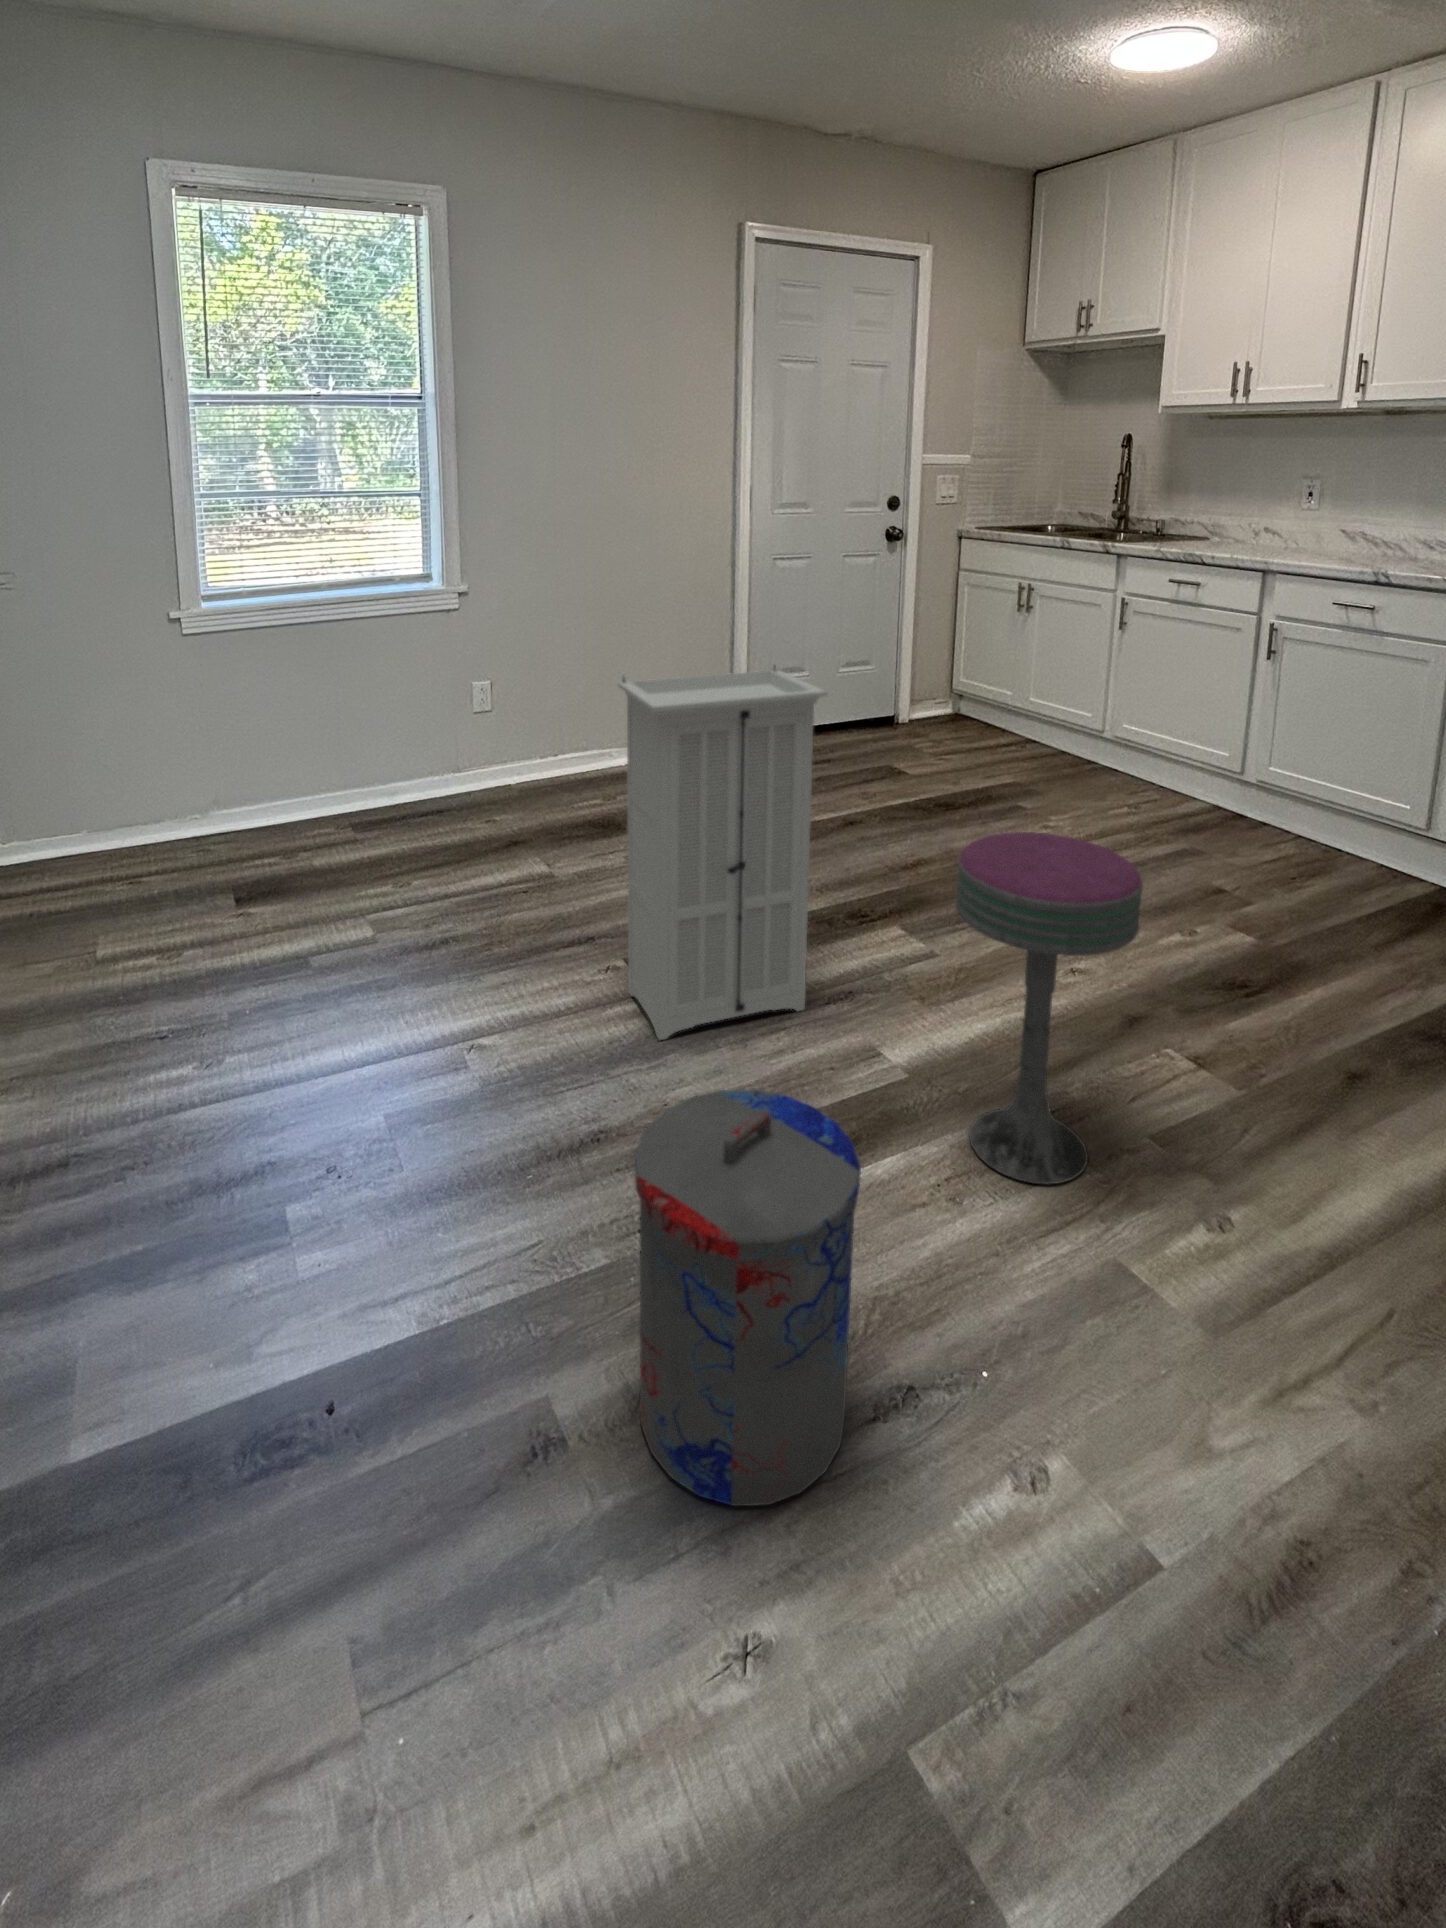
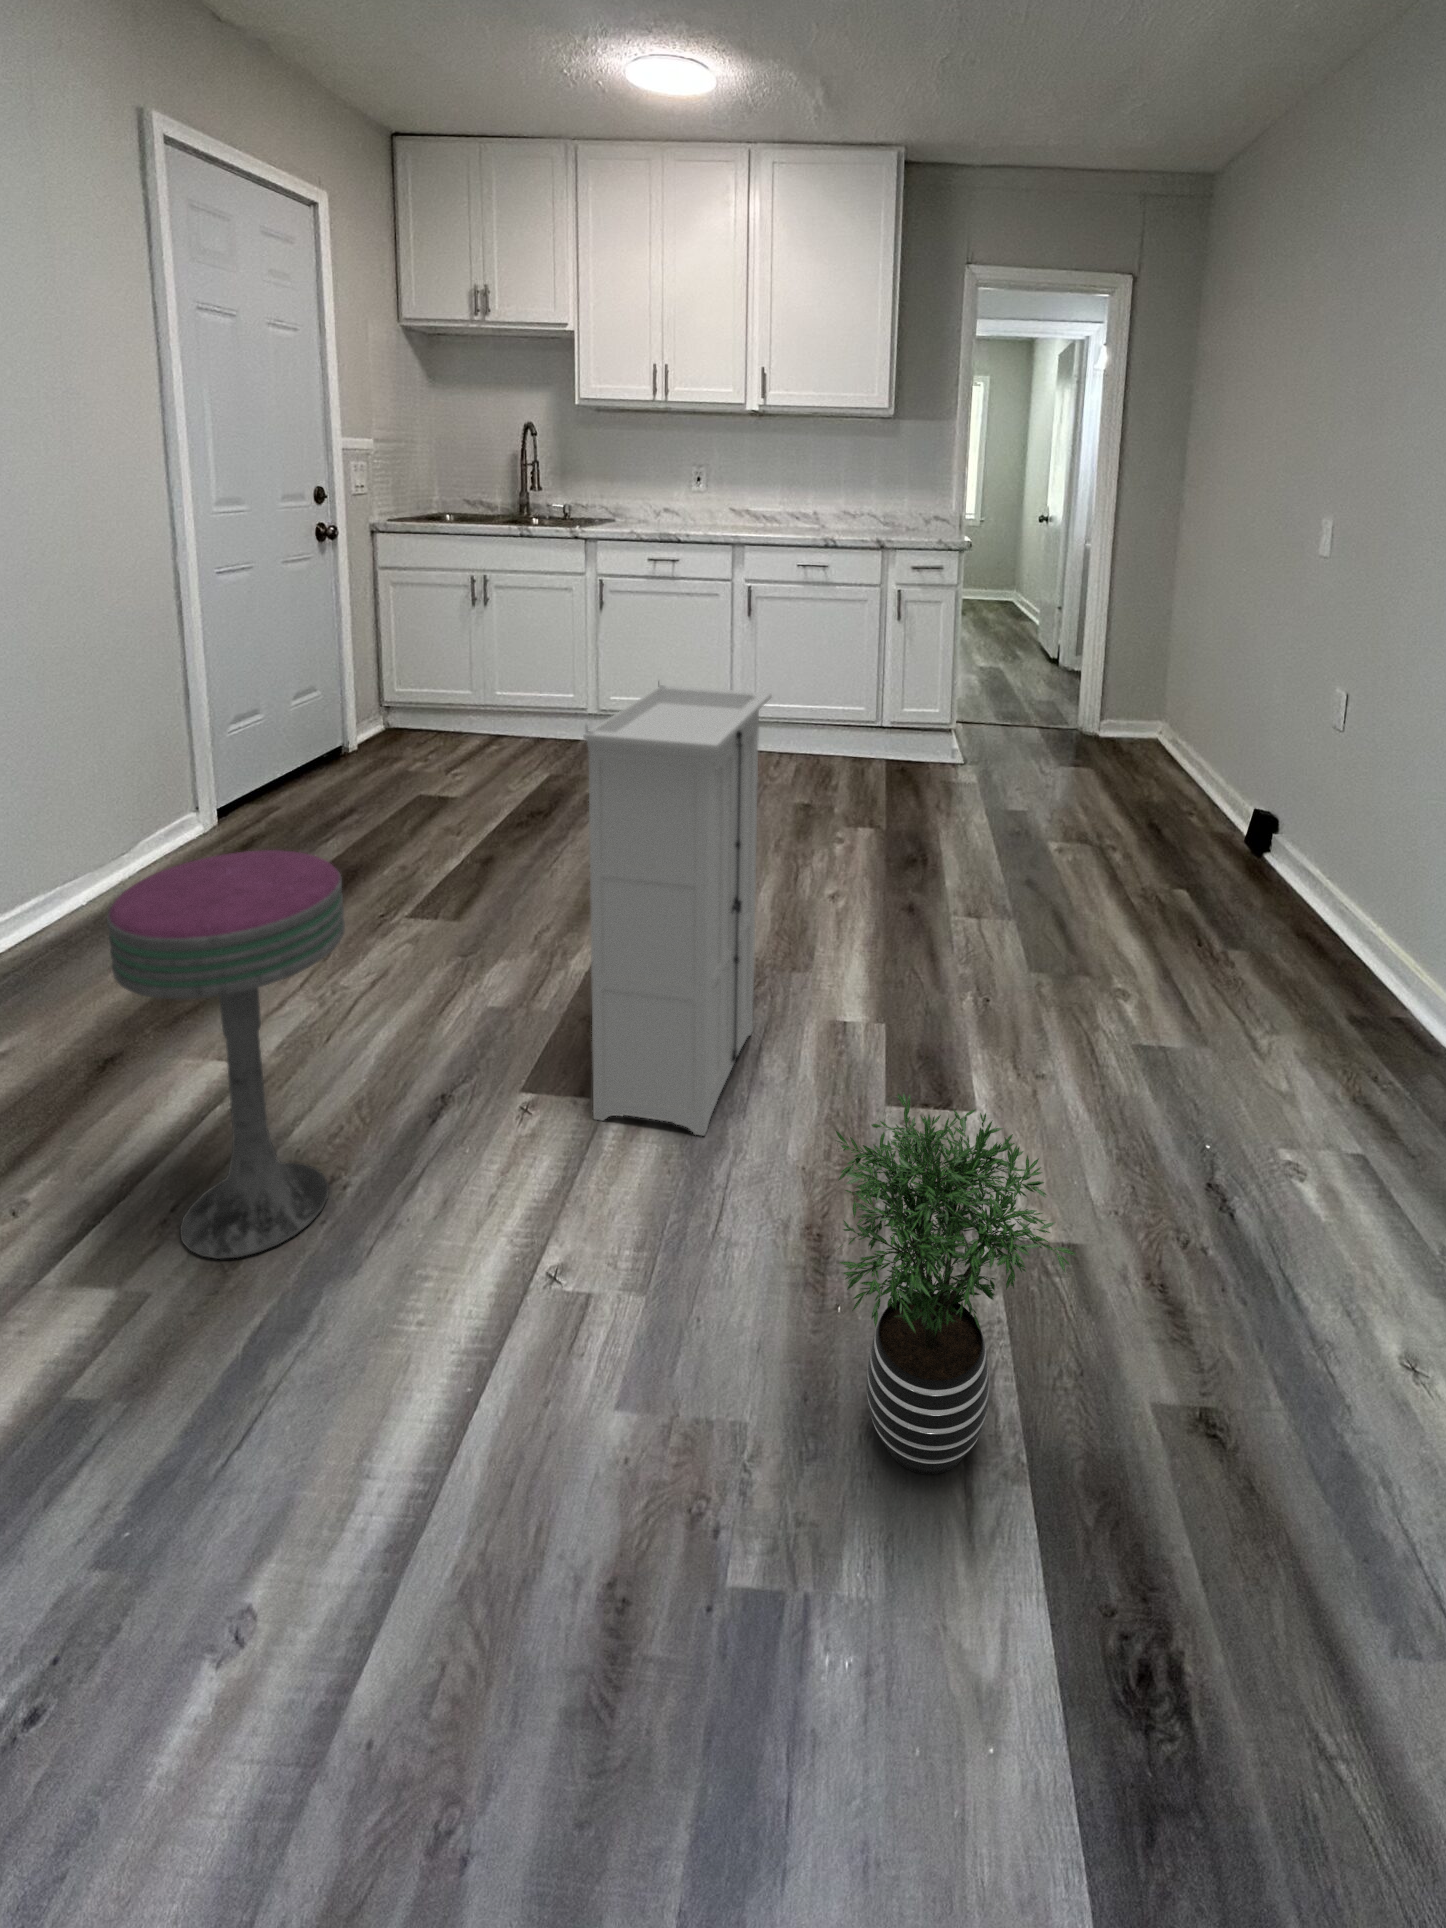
bar stool: present [955,832,1143,1184] -> present [107,850,345,1259]
potted plant: none [348,980,553,1276] -> present [836,1093,1076,1475]
trash can: present [635,1089,861,1506] -> none [1121,1022,1356,1384]

